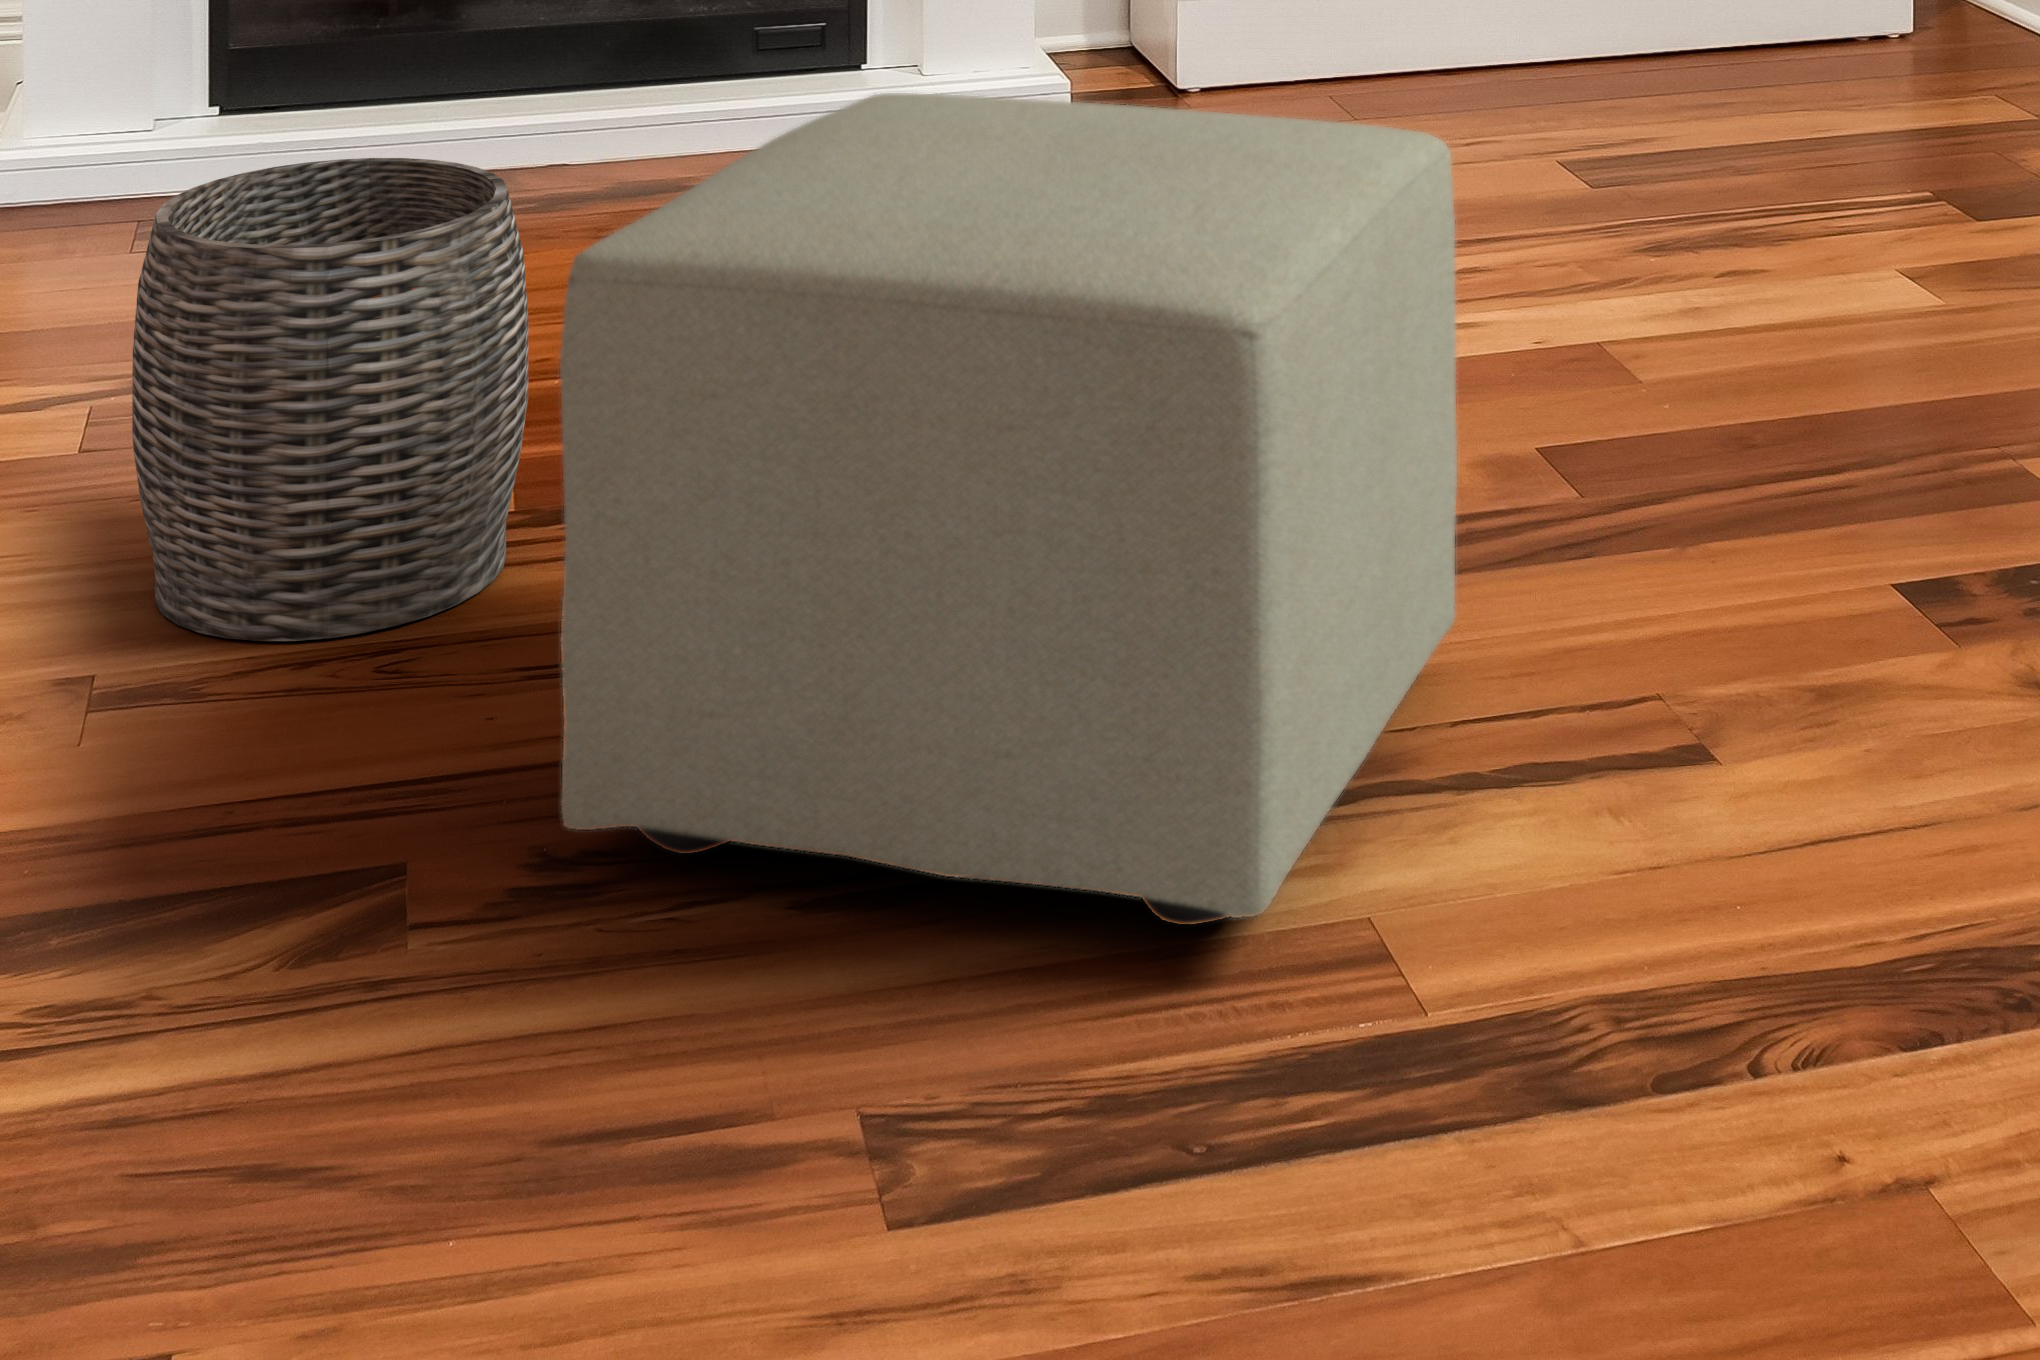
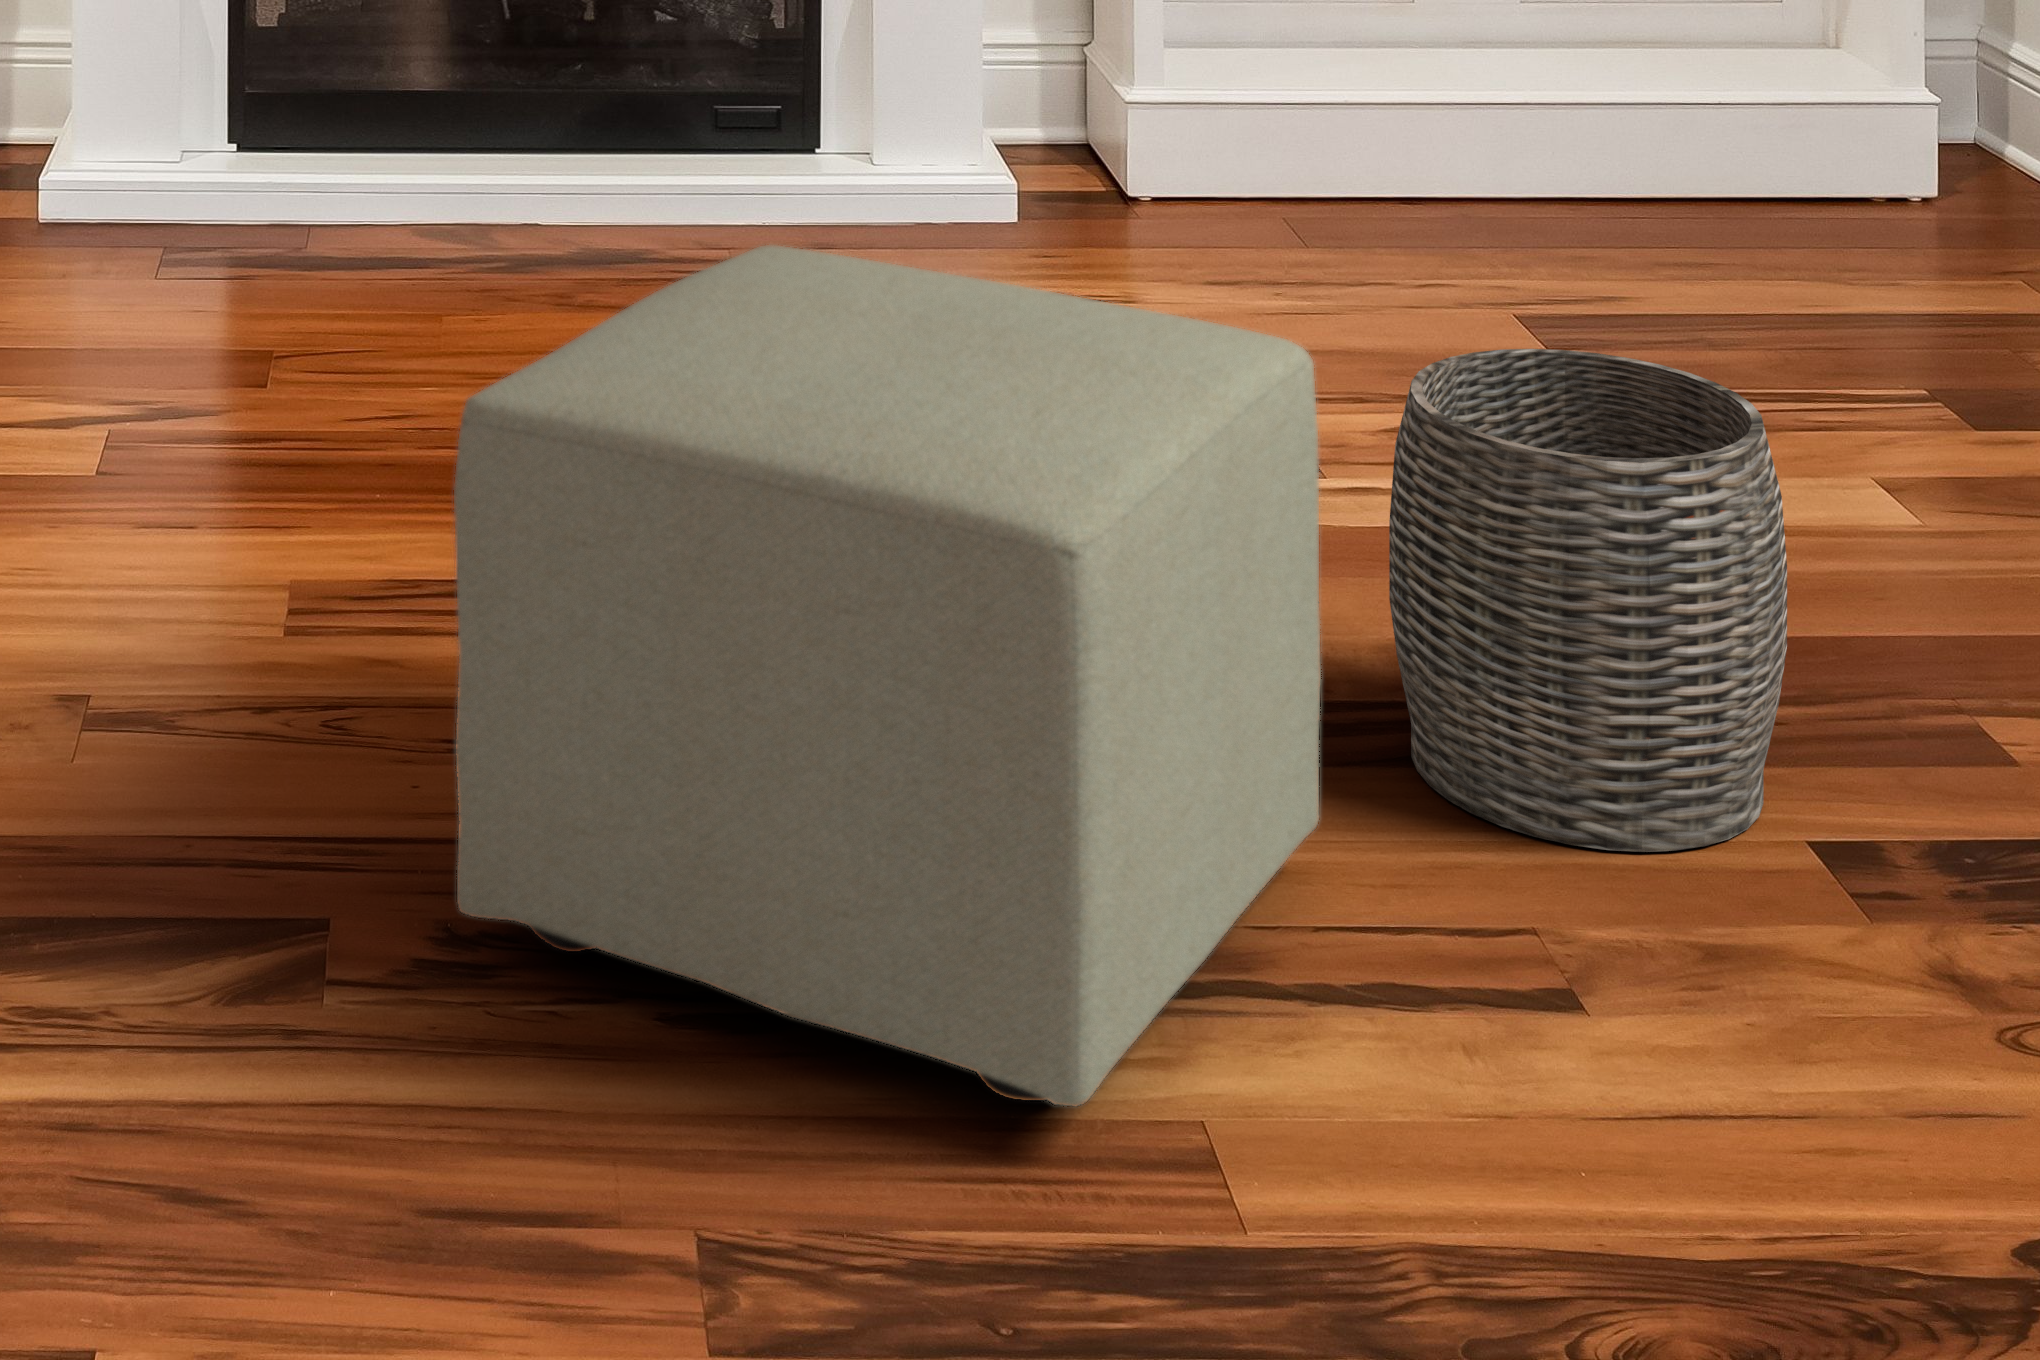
woven basket: present [132,158,528,641] -> present [1389,349,1787,852]

